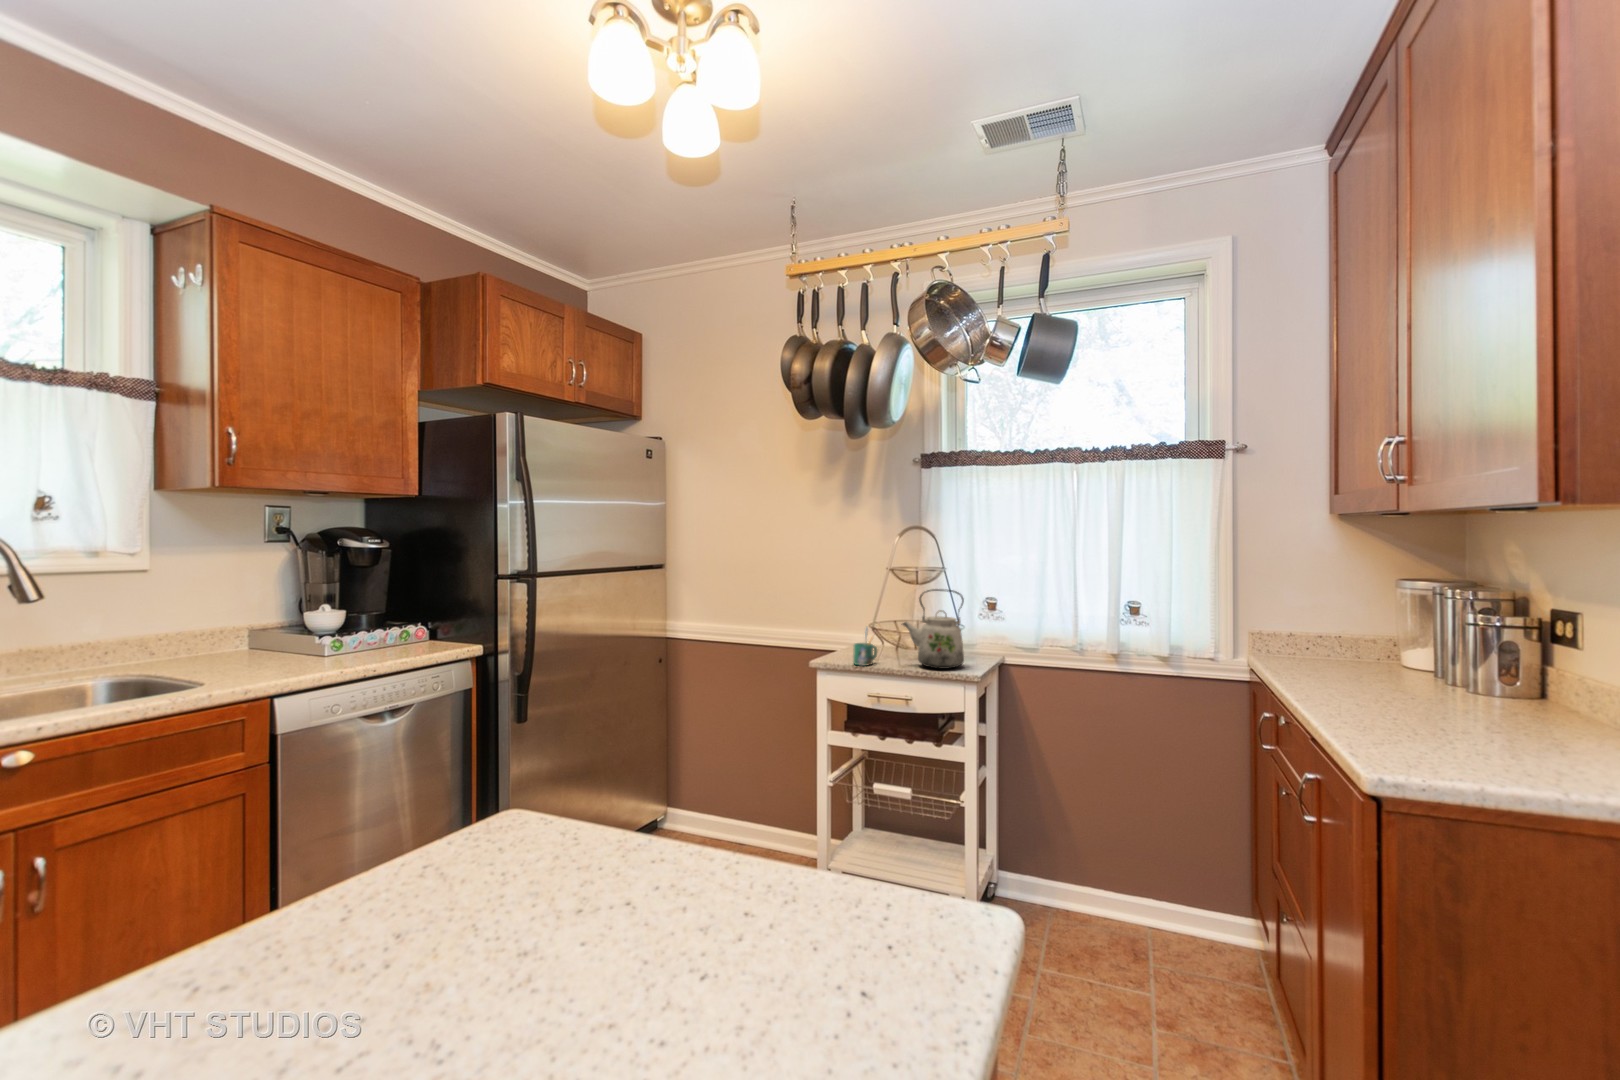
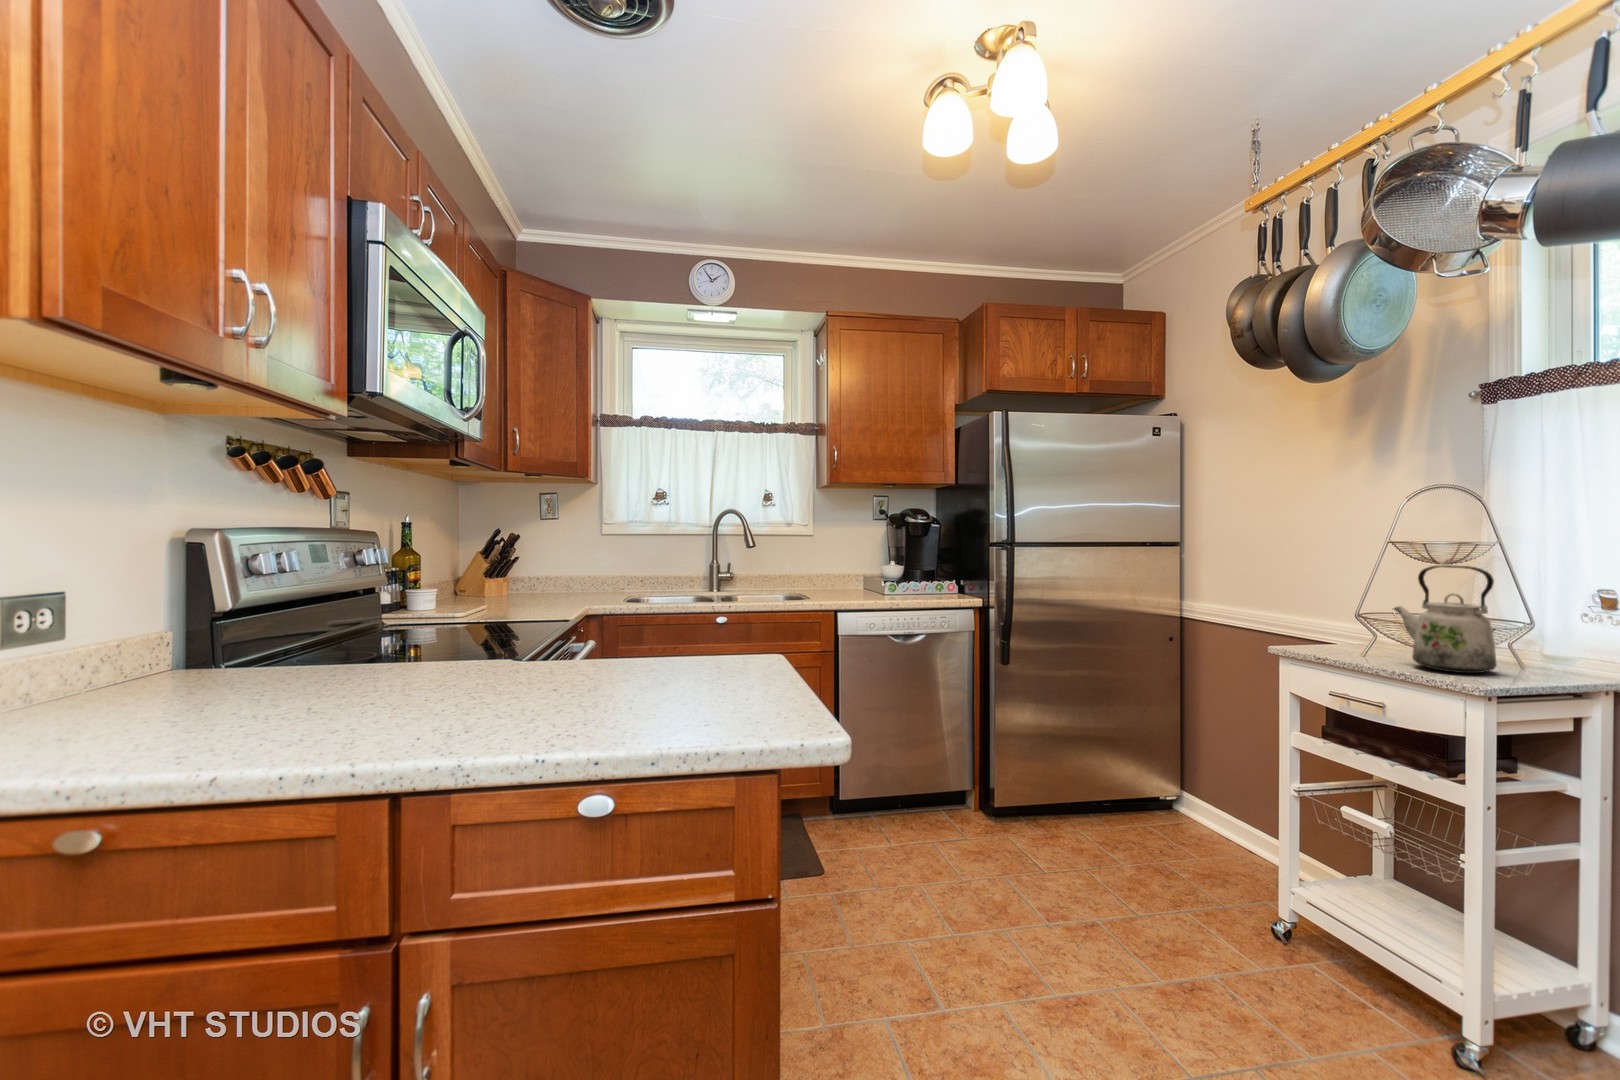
mug: present [853,634,877,666] -> none [1322,610,1363,656]

